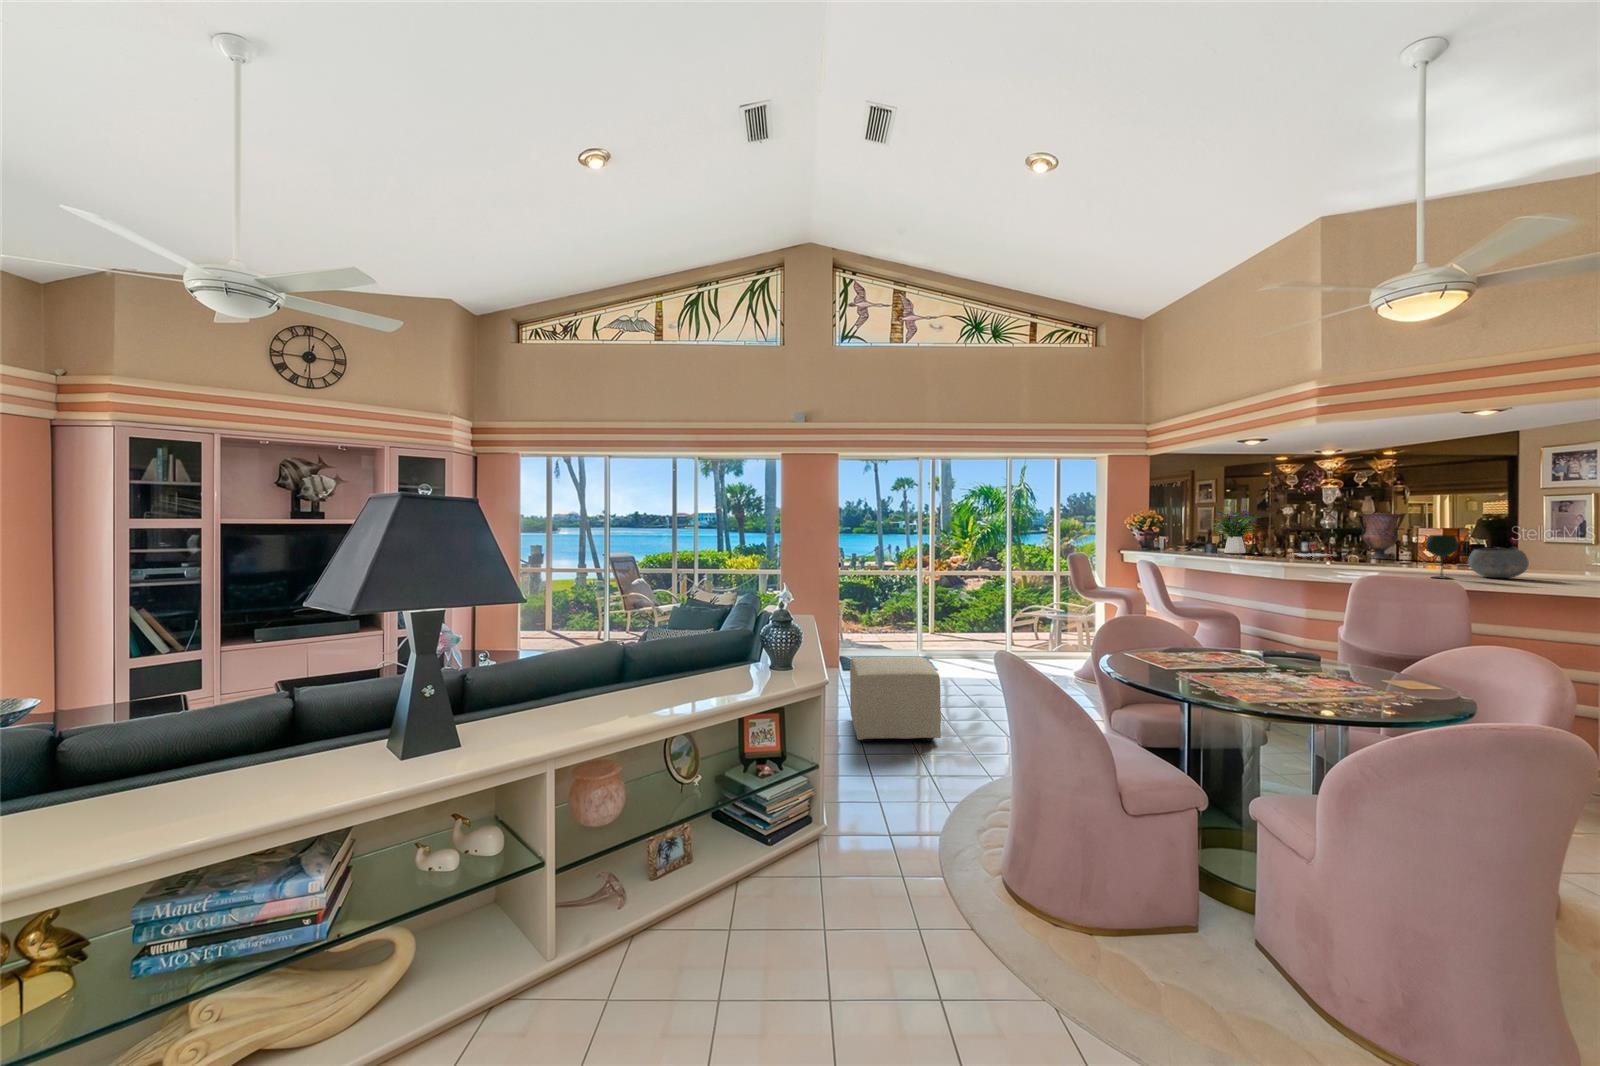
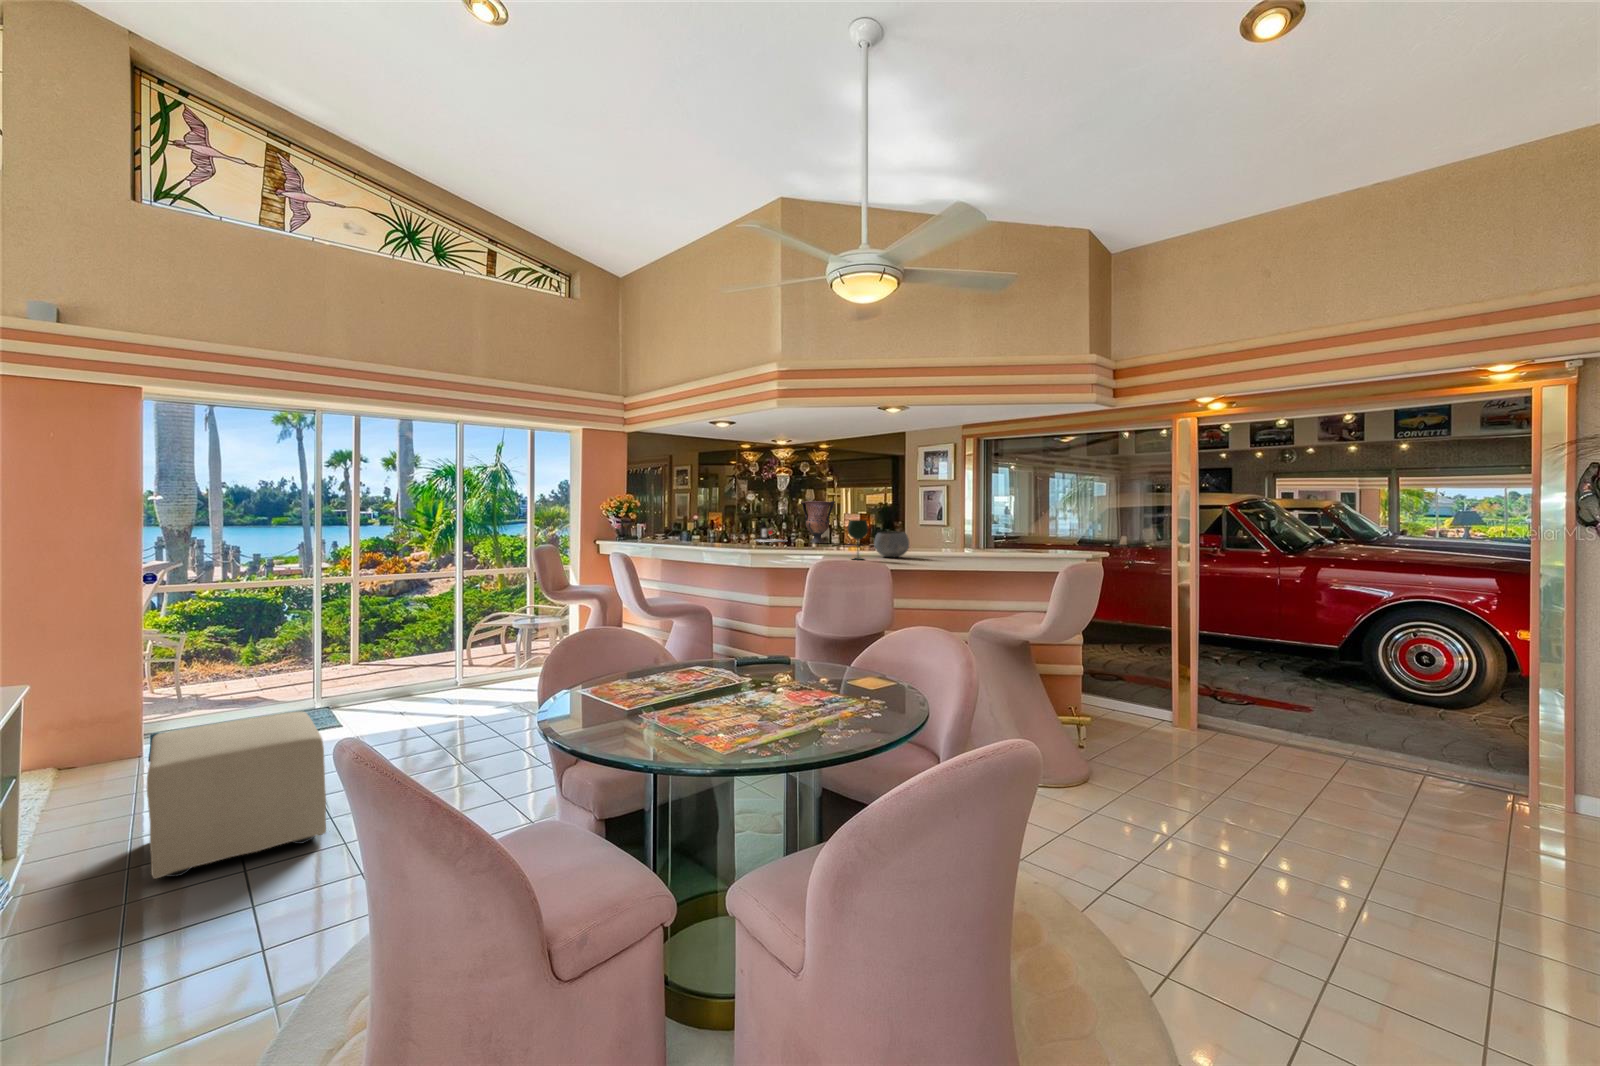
flower arrangement: present [1212,508,1260,553] -> none [683,492,730,541]

